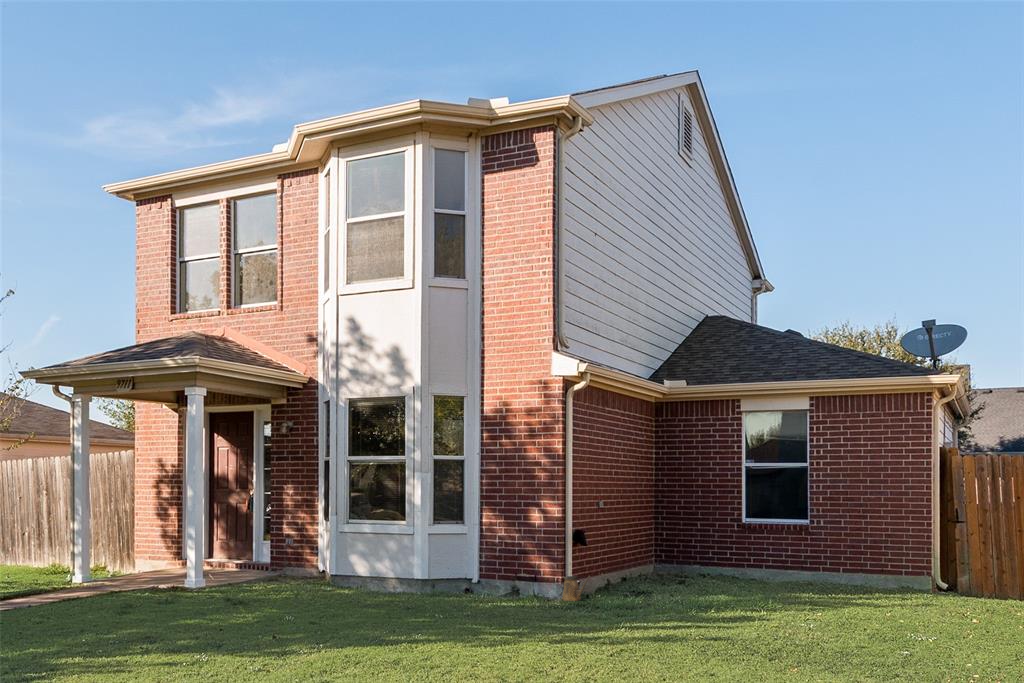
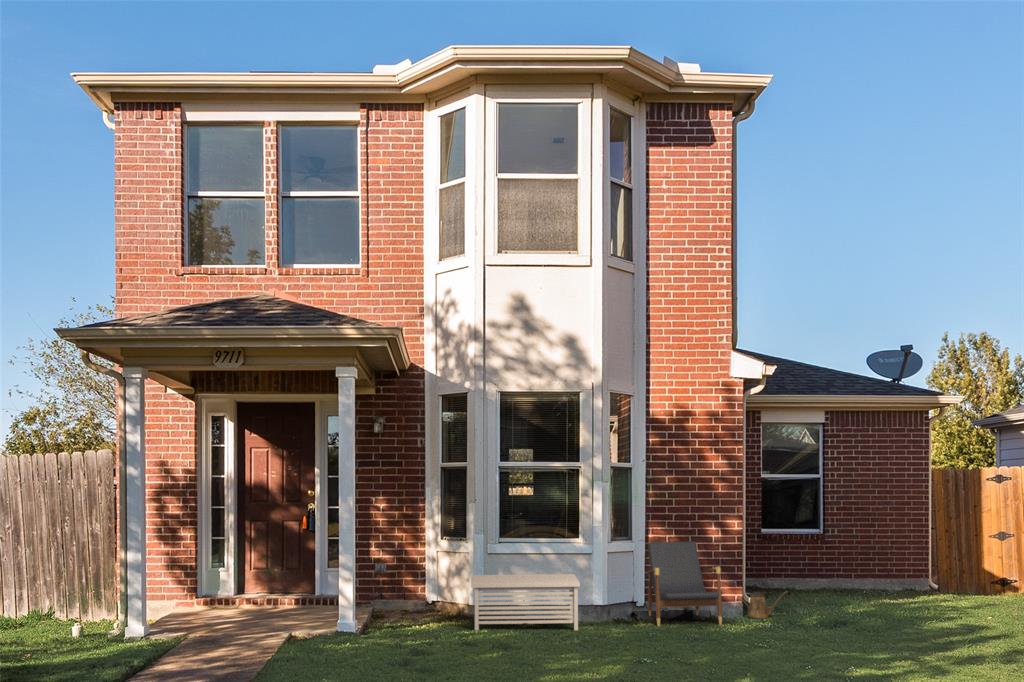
lounge chair: none [452,526,520,602] -> present [647,541,722,626]
storage bench: none [297,548,400,597] -> present [471,574,580,630]

